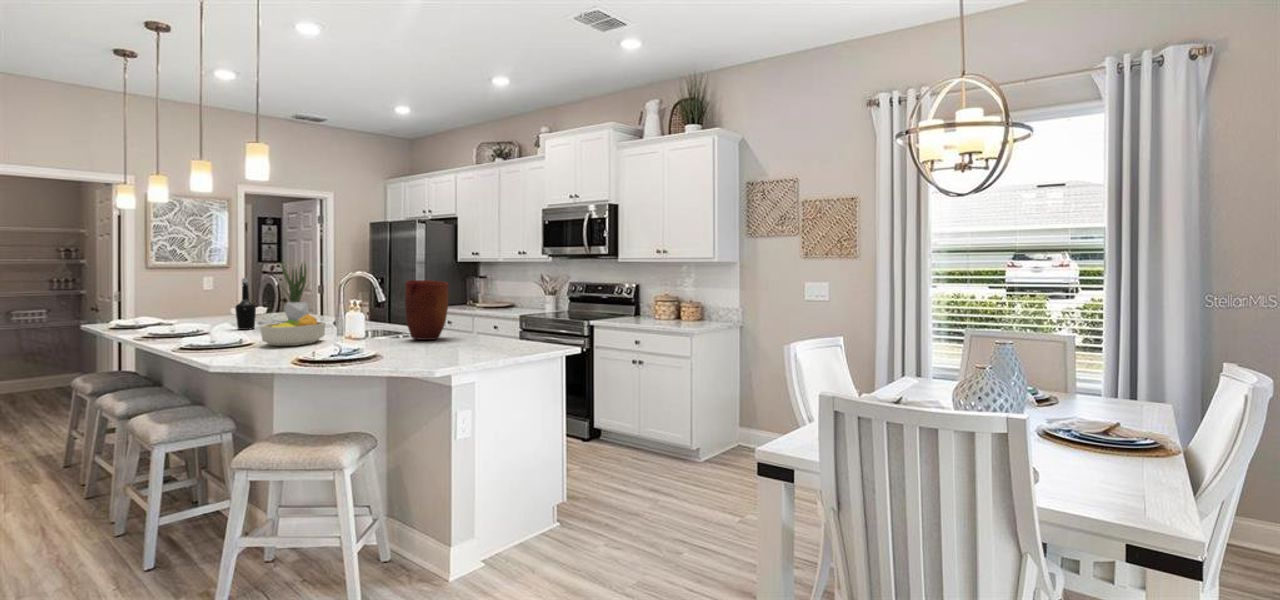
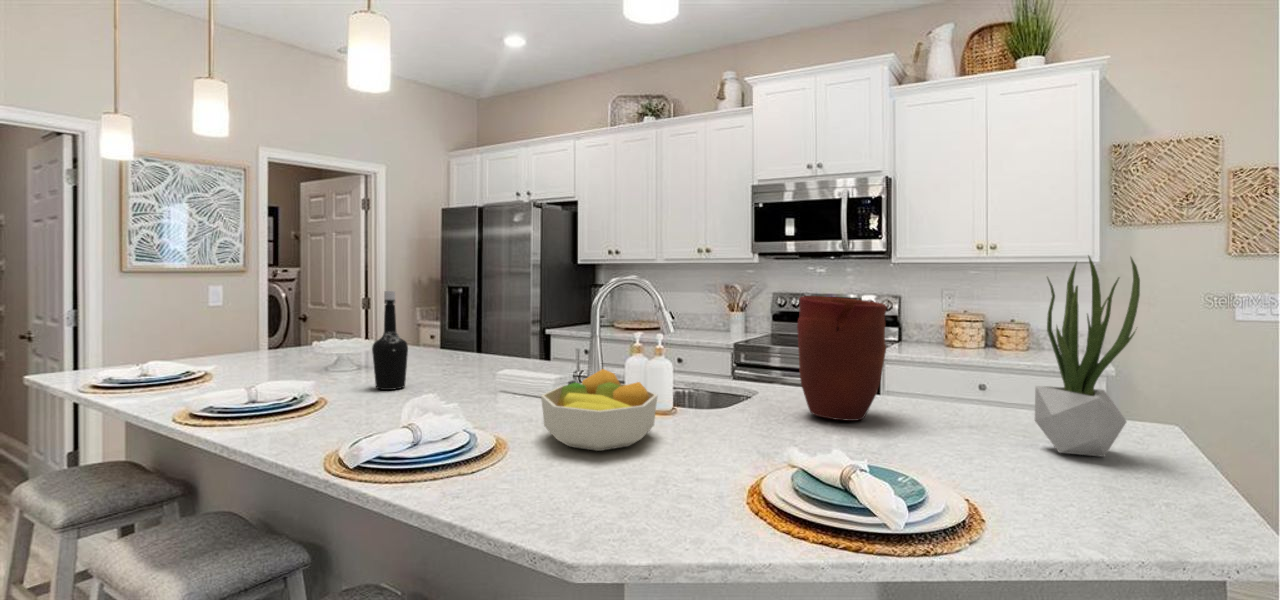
potted plant: present [281,263,309,321] -> present [1035,256,1140,457]

